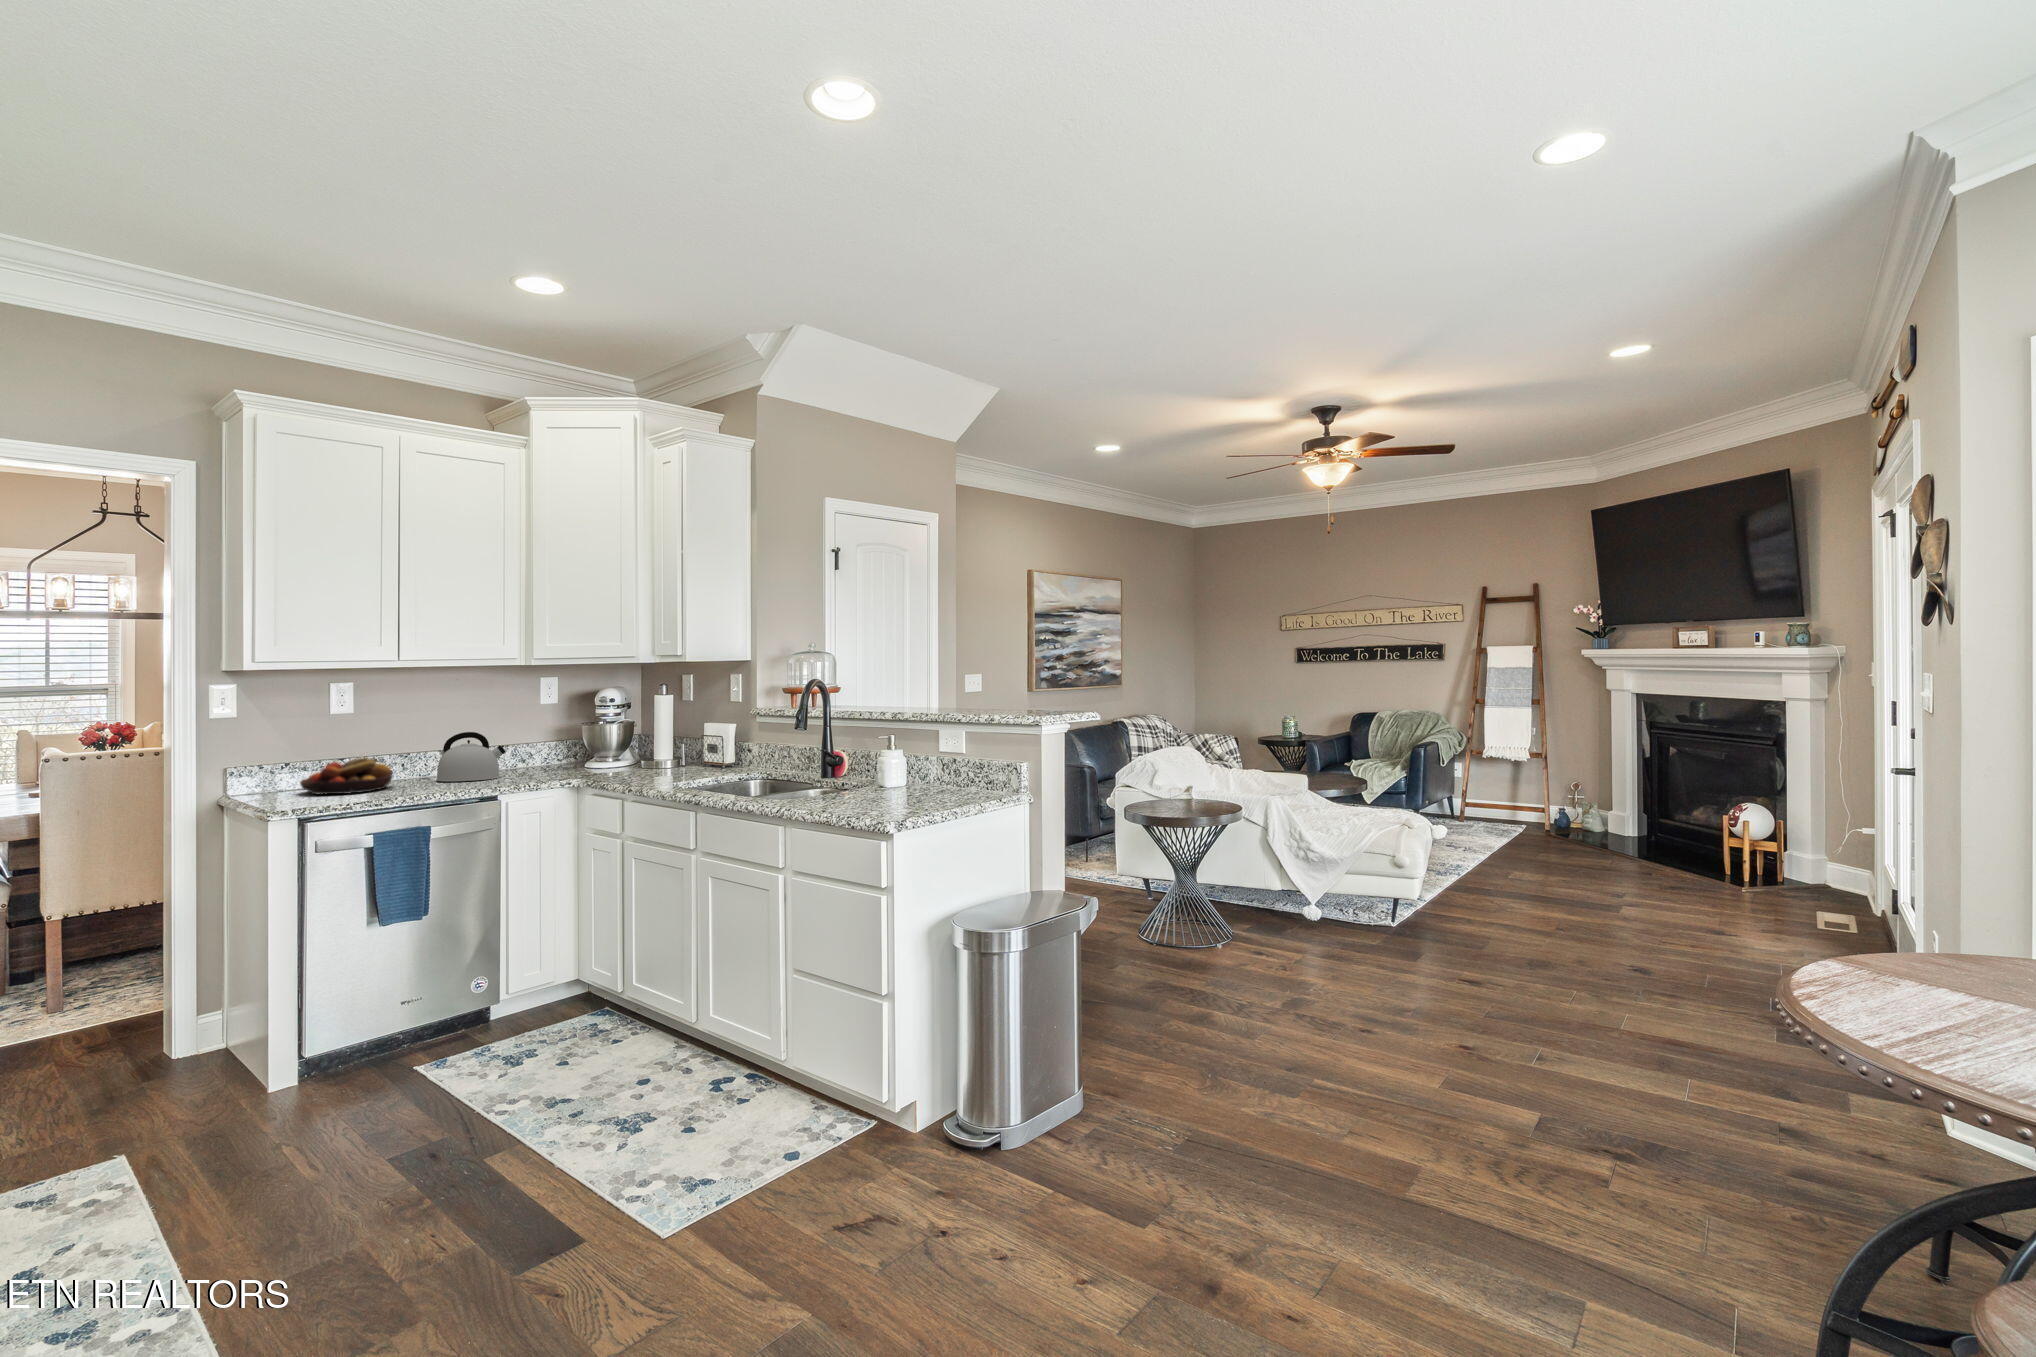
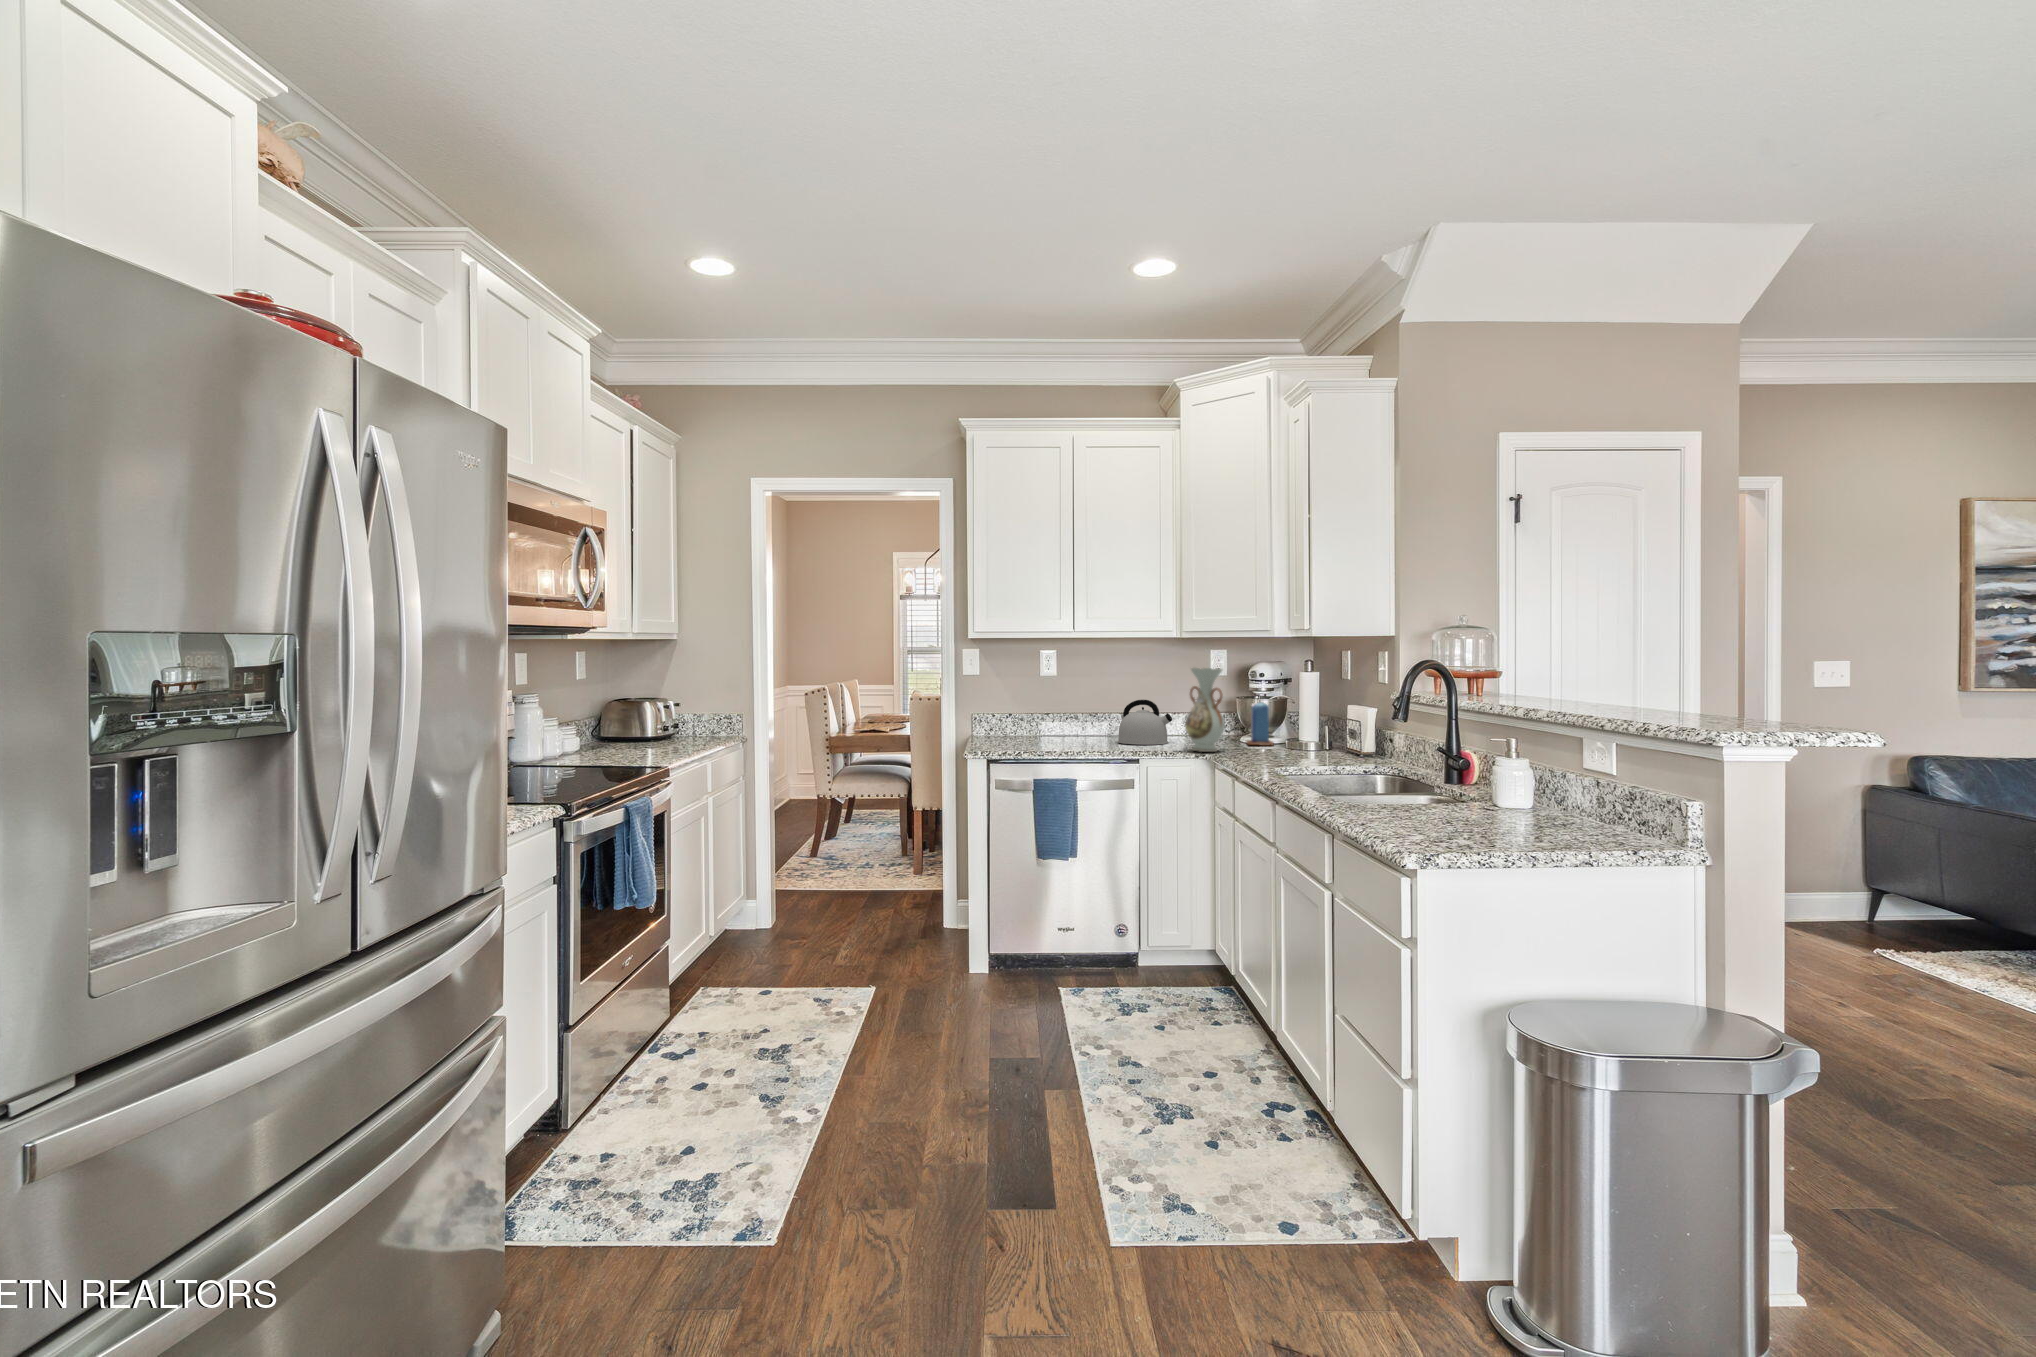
vase: none [536,694,580,780] -> present [1185,668,1225,752]
candle: none [588,725,622,771] -> present [1246,702,1274,746]
fruit bowl: present [300,758,392,794] -> none [1020,718,1082,748]

